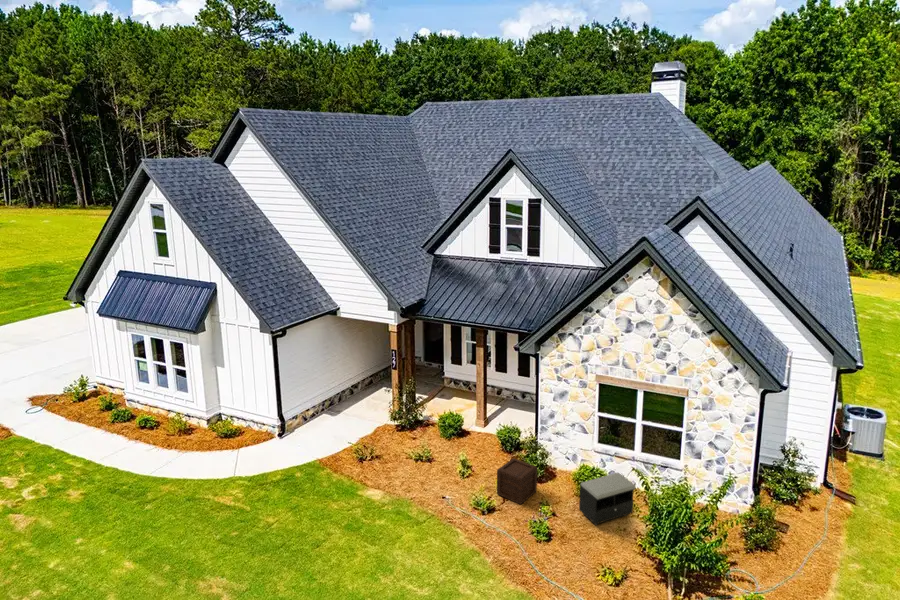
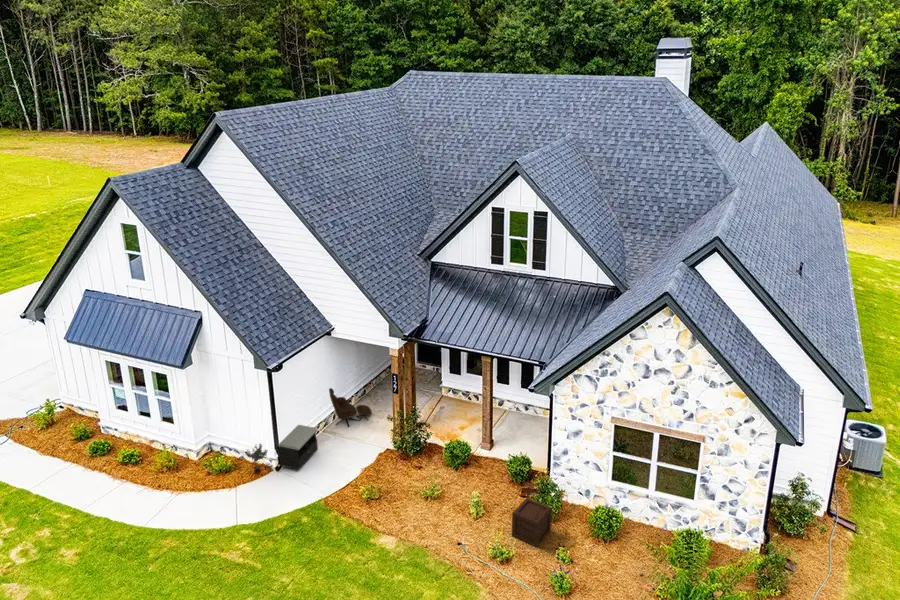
lounge chair: none [336,368,376,405] -> present [329,388,372,427]
potted tree: none [251,408,271,439] -> present [246,444,268,474]
storage bench: present [579,473,635,525] -> present [279,425,318,470]

